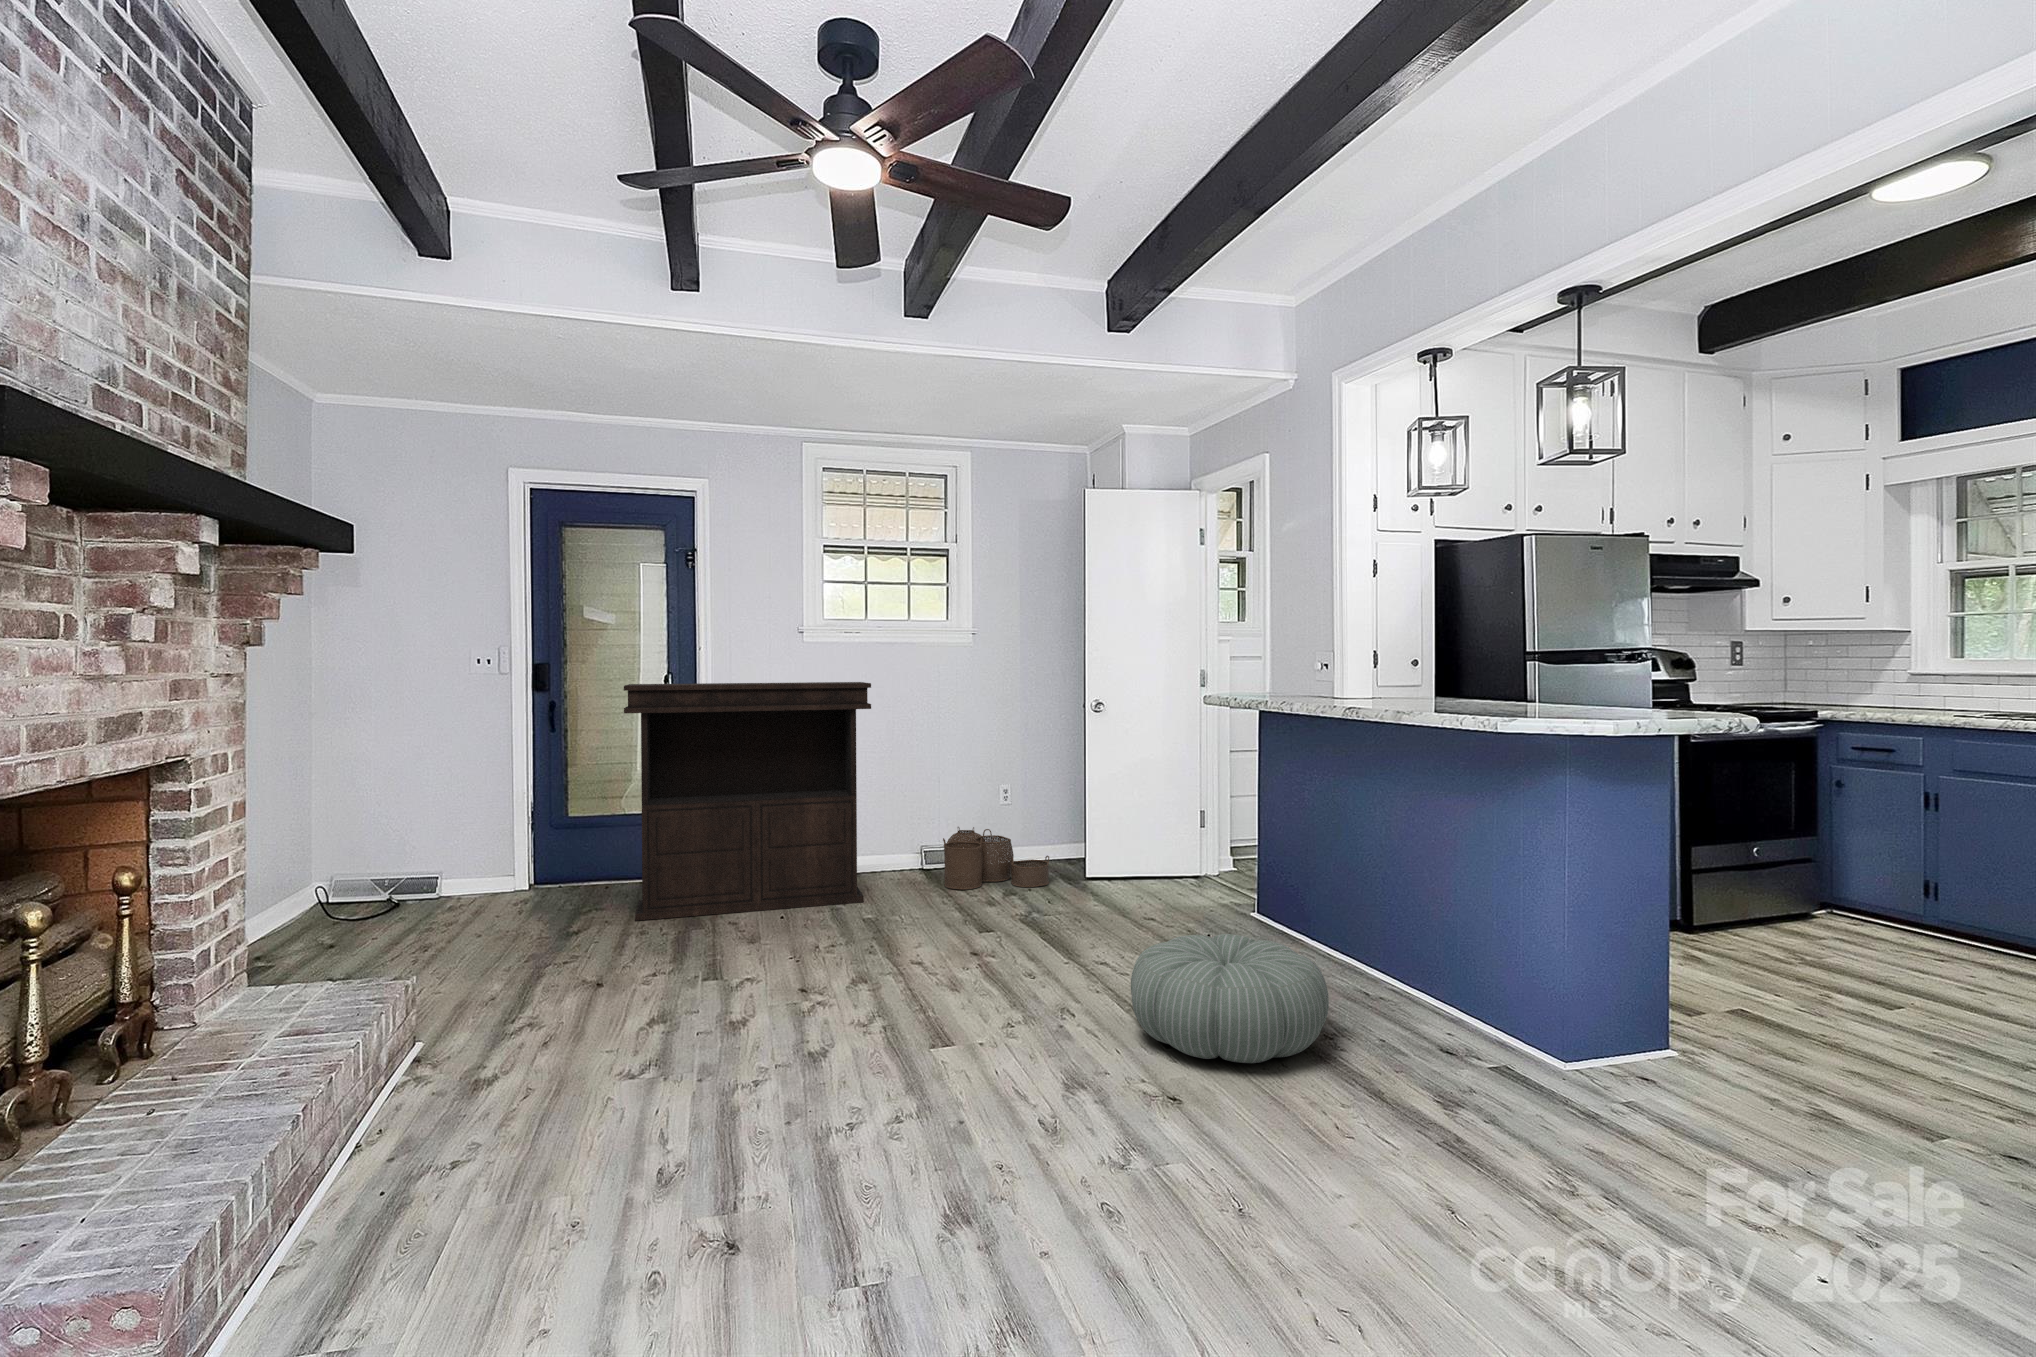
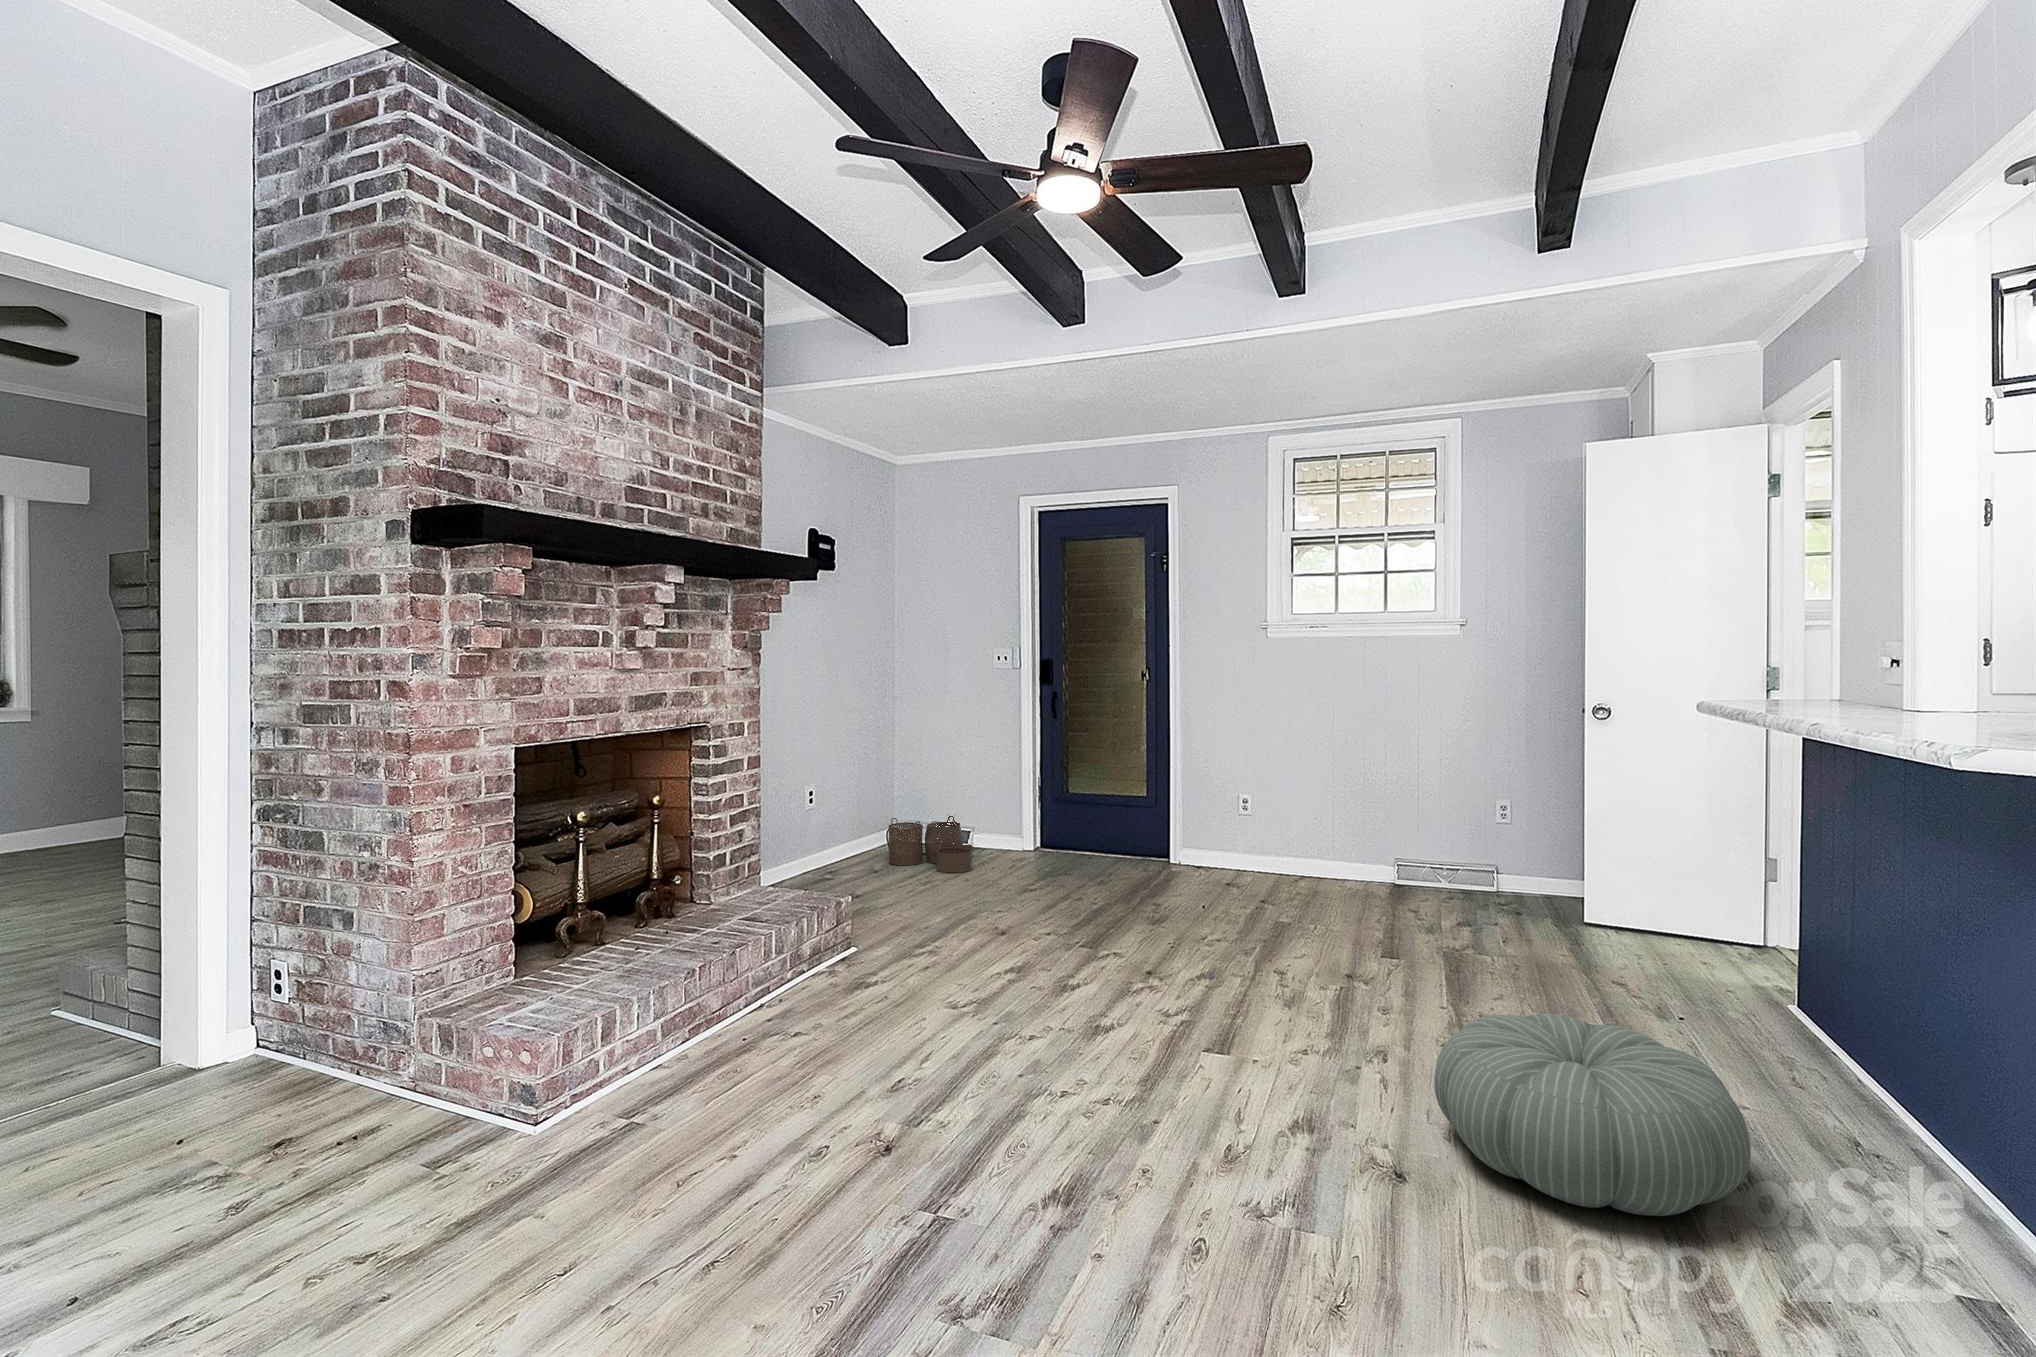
console table: present [624,682,871,921] -> none [1072,678,1306,908]
woven basket: present [943,827,1049,890] -> present [888,815,972,873]

